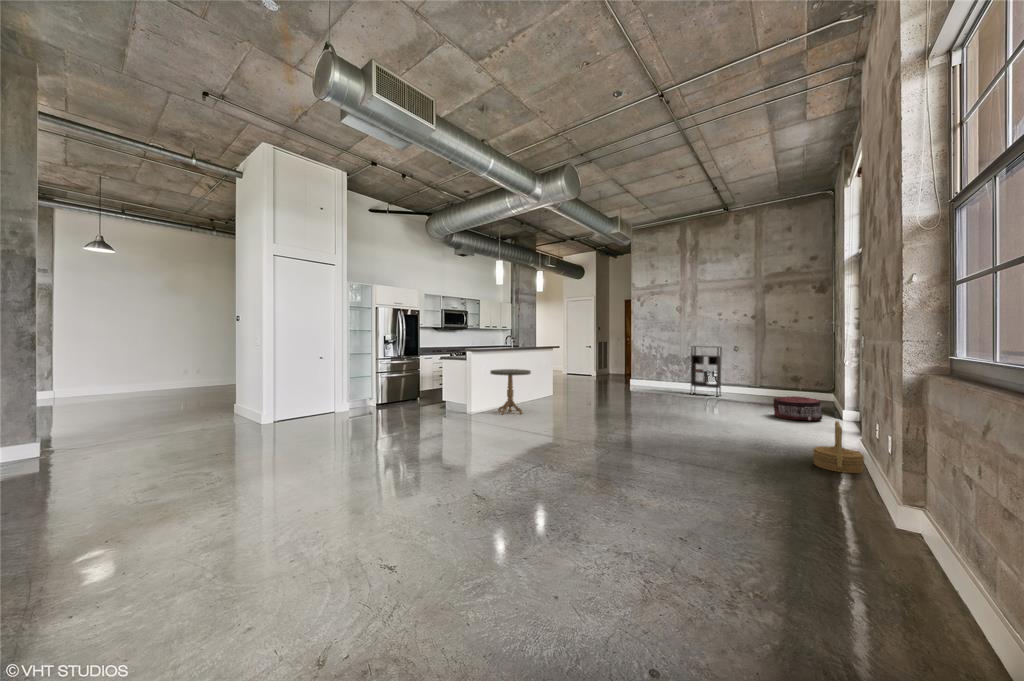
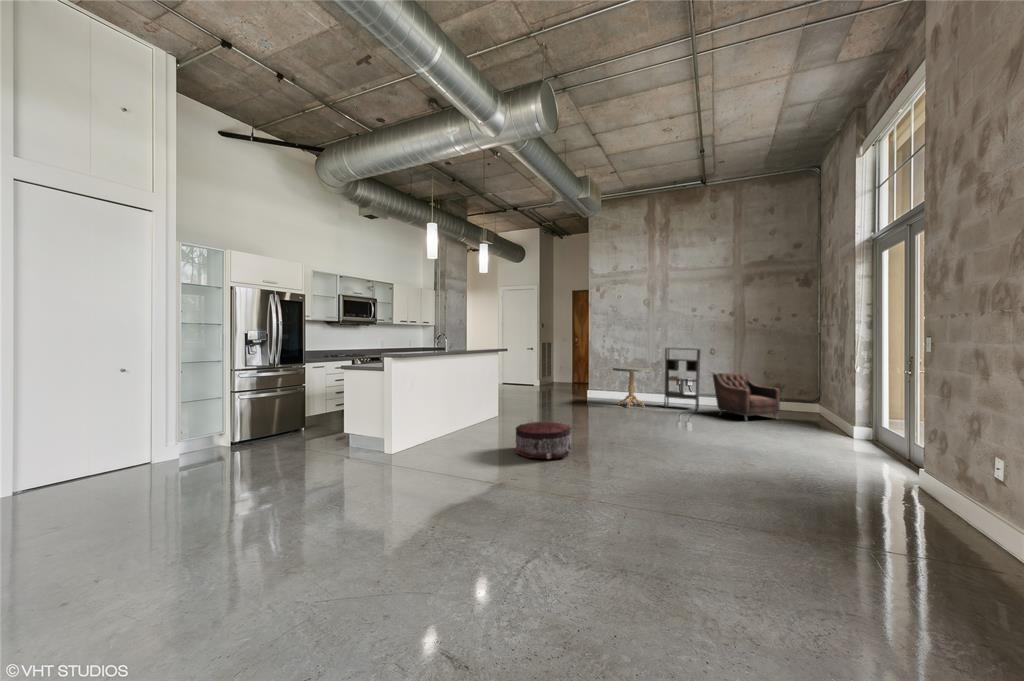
armchair: none [729,366,786,405] -> present [713,373,780,421]
side table: present [490,369,531,415] -> present [612,367,651,408]
pouf: present [773,396,823,421] -> present [516,421,571,459]
woven basket: present [813,421,864,473] -> none [915,461,996,541]

